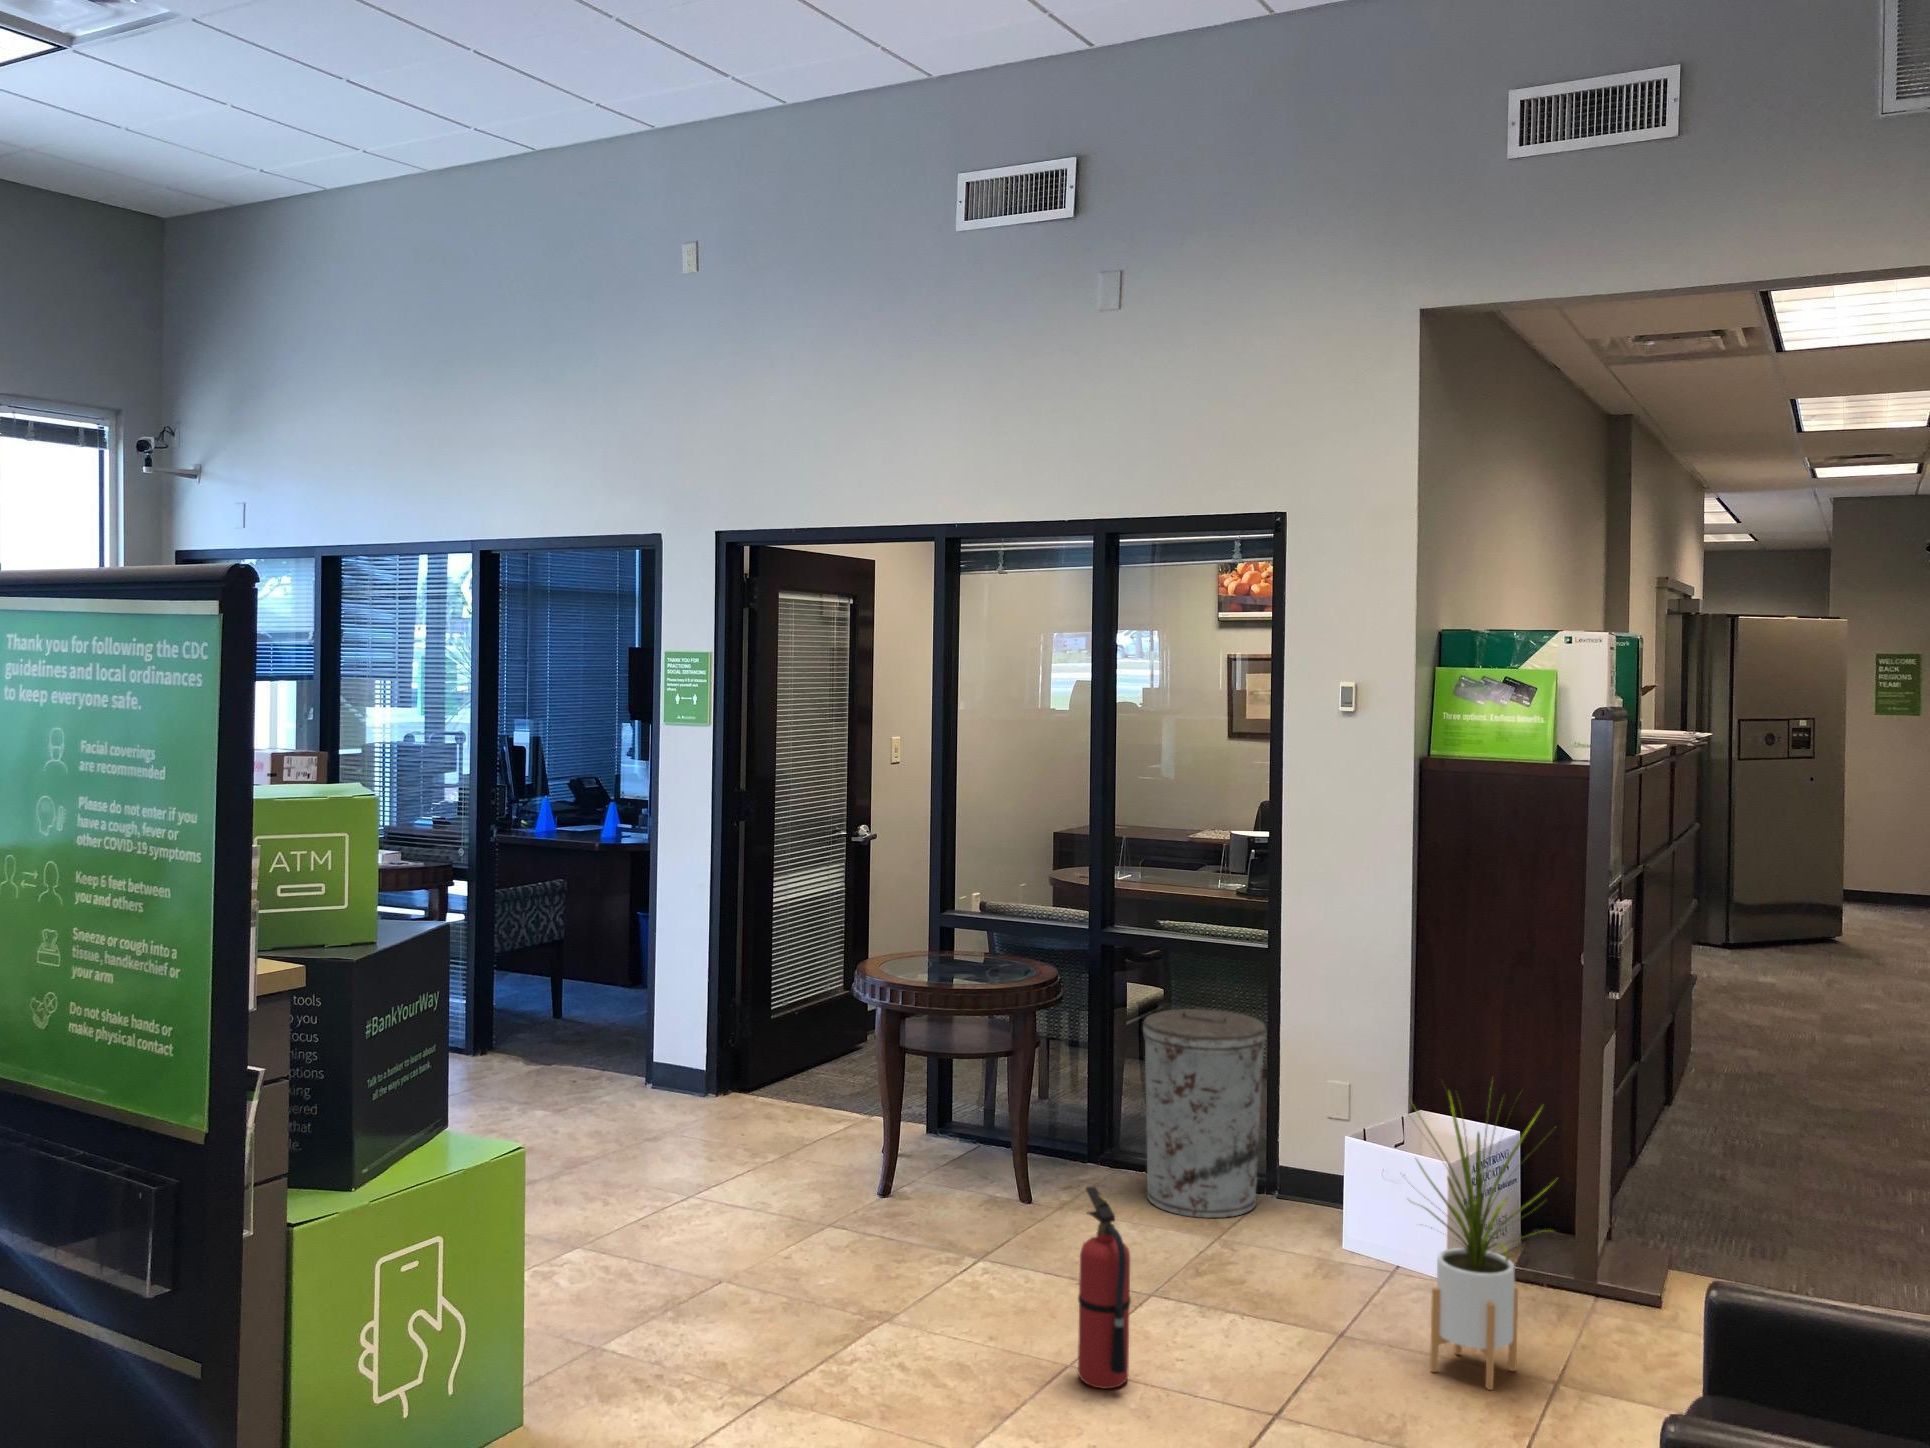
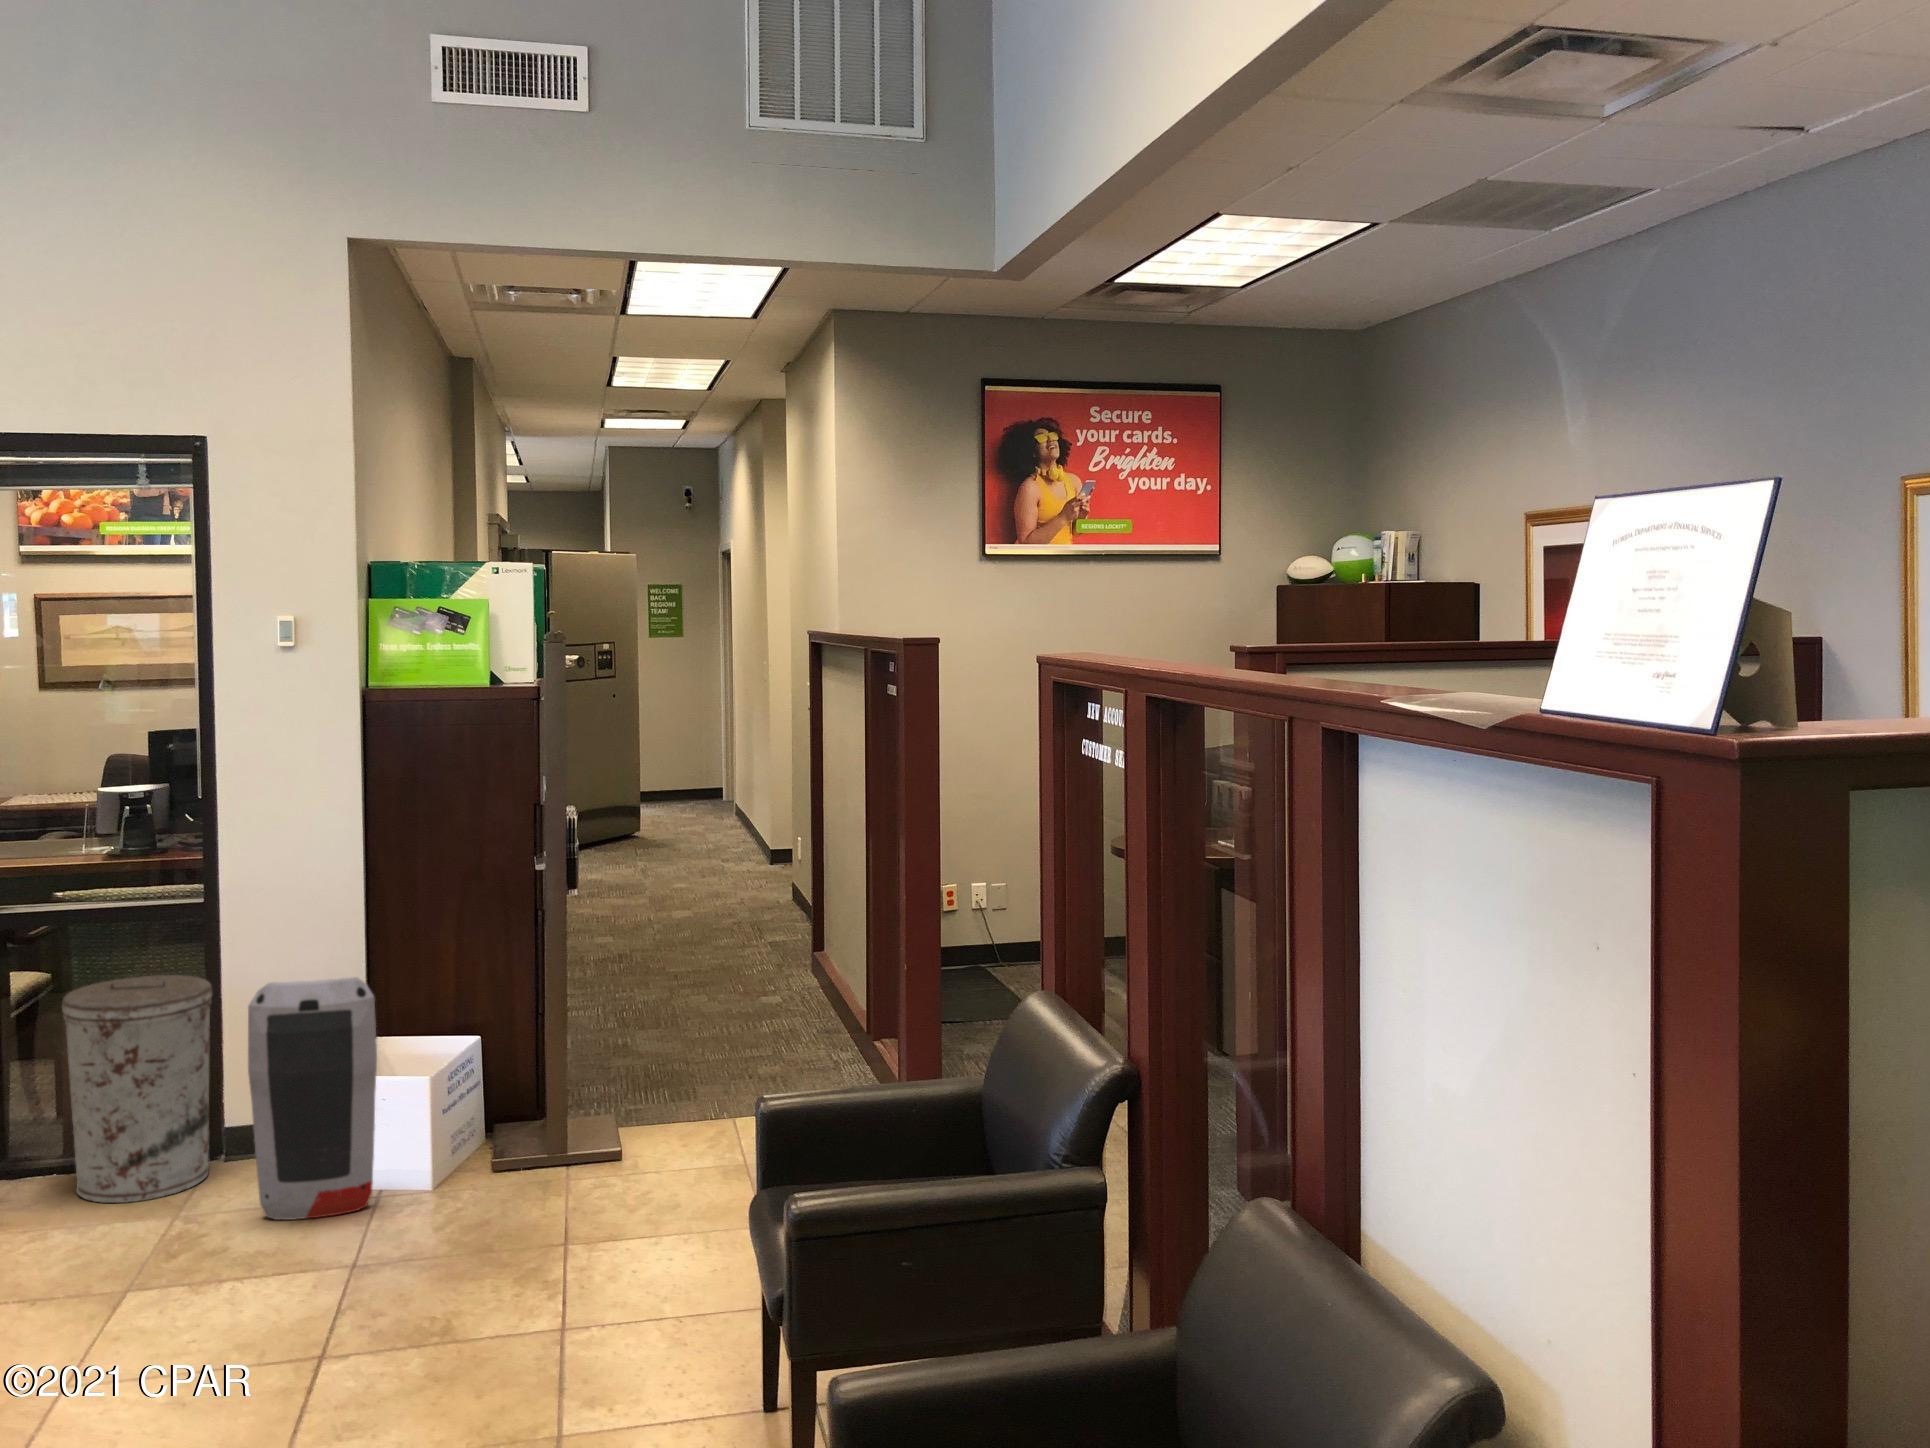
air purifier: none [1275,1036,1393,1281] -> present [248,977,377,1220]
house plant: present [1411,1082,1557,1390] -> none [412,982,567,1272]
fire extinguisher: present [1078,1187,1131,1389] -> none [75,1183,145,1400]

